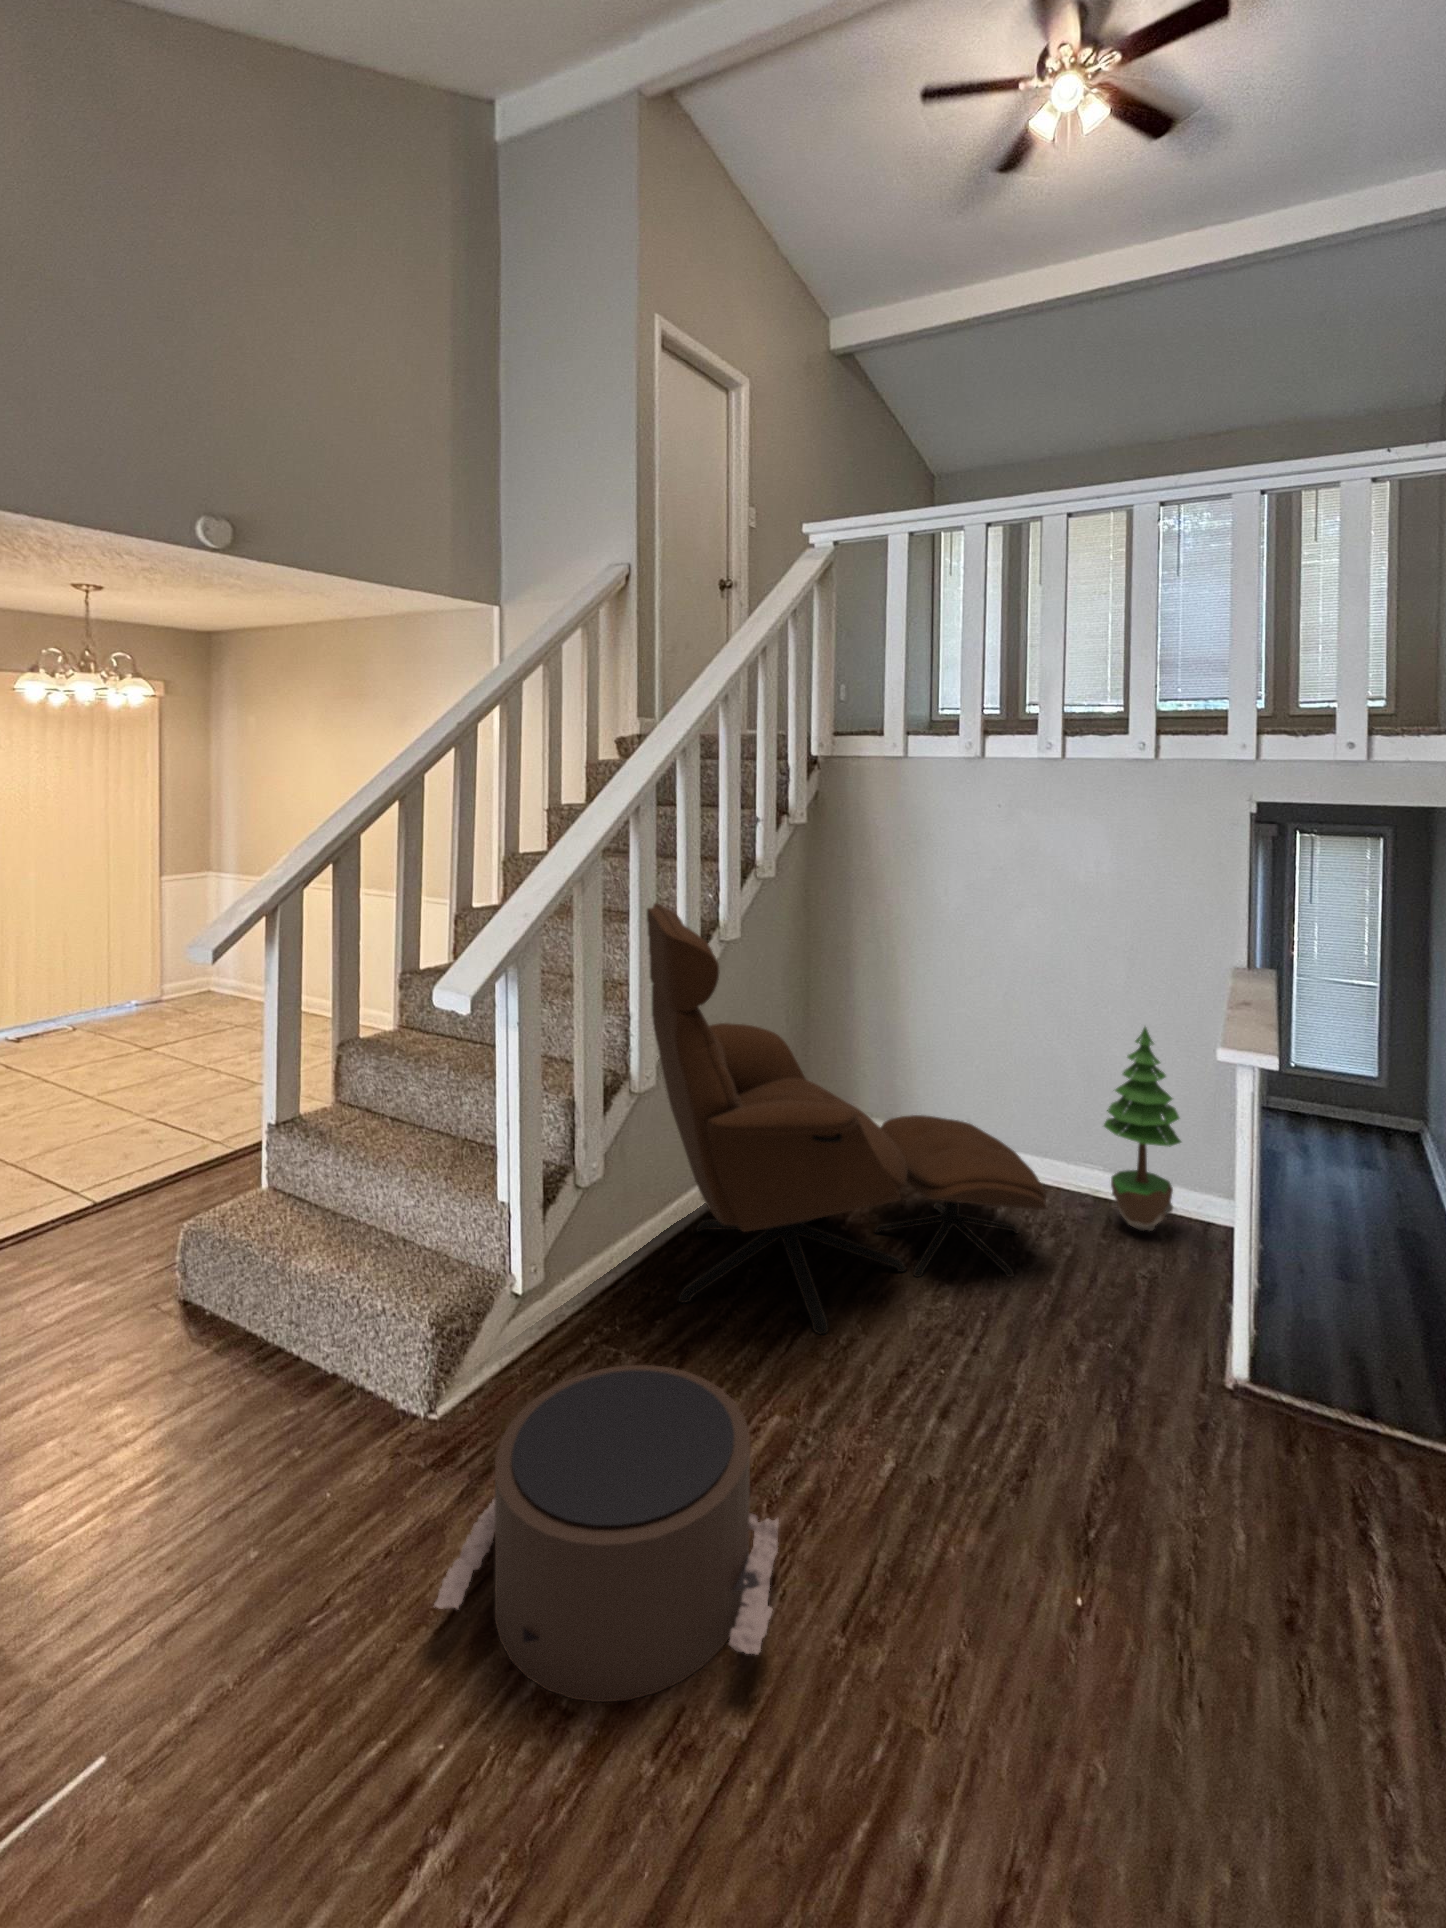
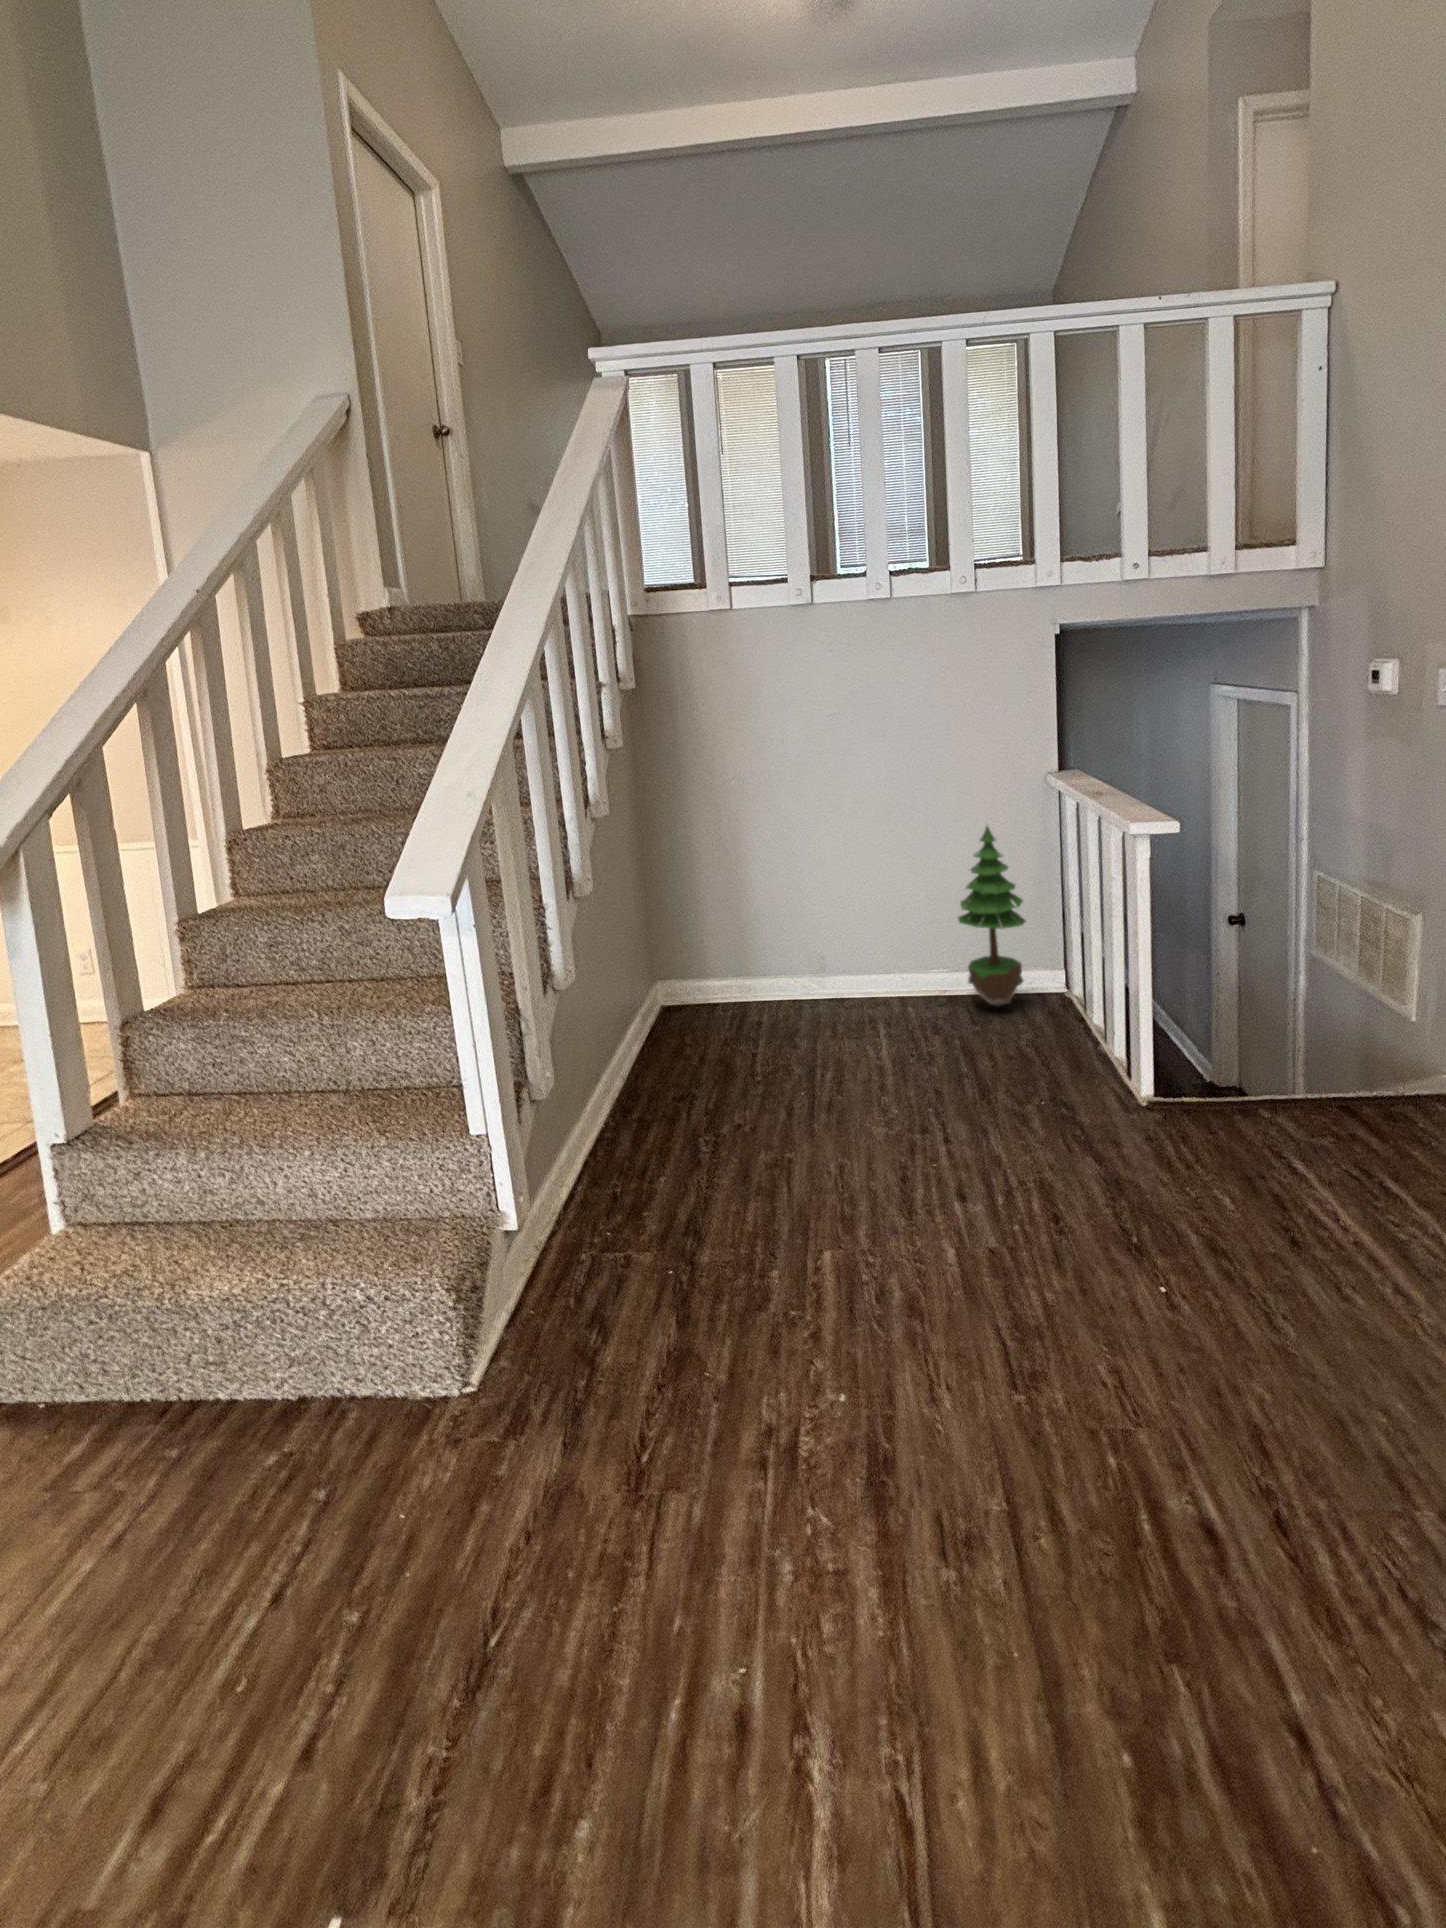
lounge chair: present [647,903,1047,1334] -> none [507,776,947,1189]
pouf: present [434,1365,779,1702] -> none [628,1226,994,1566]

